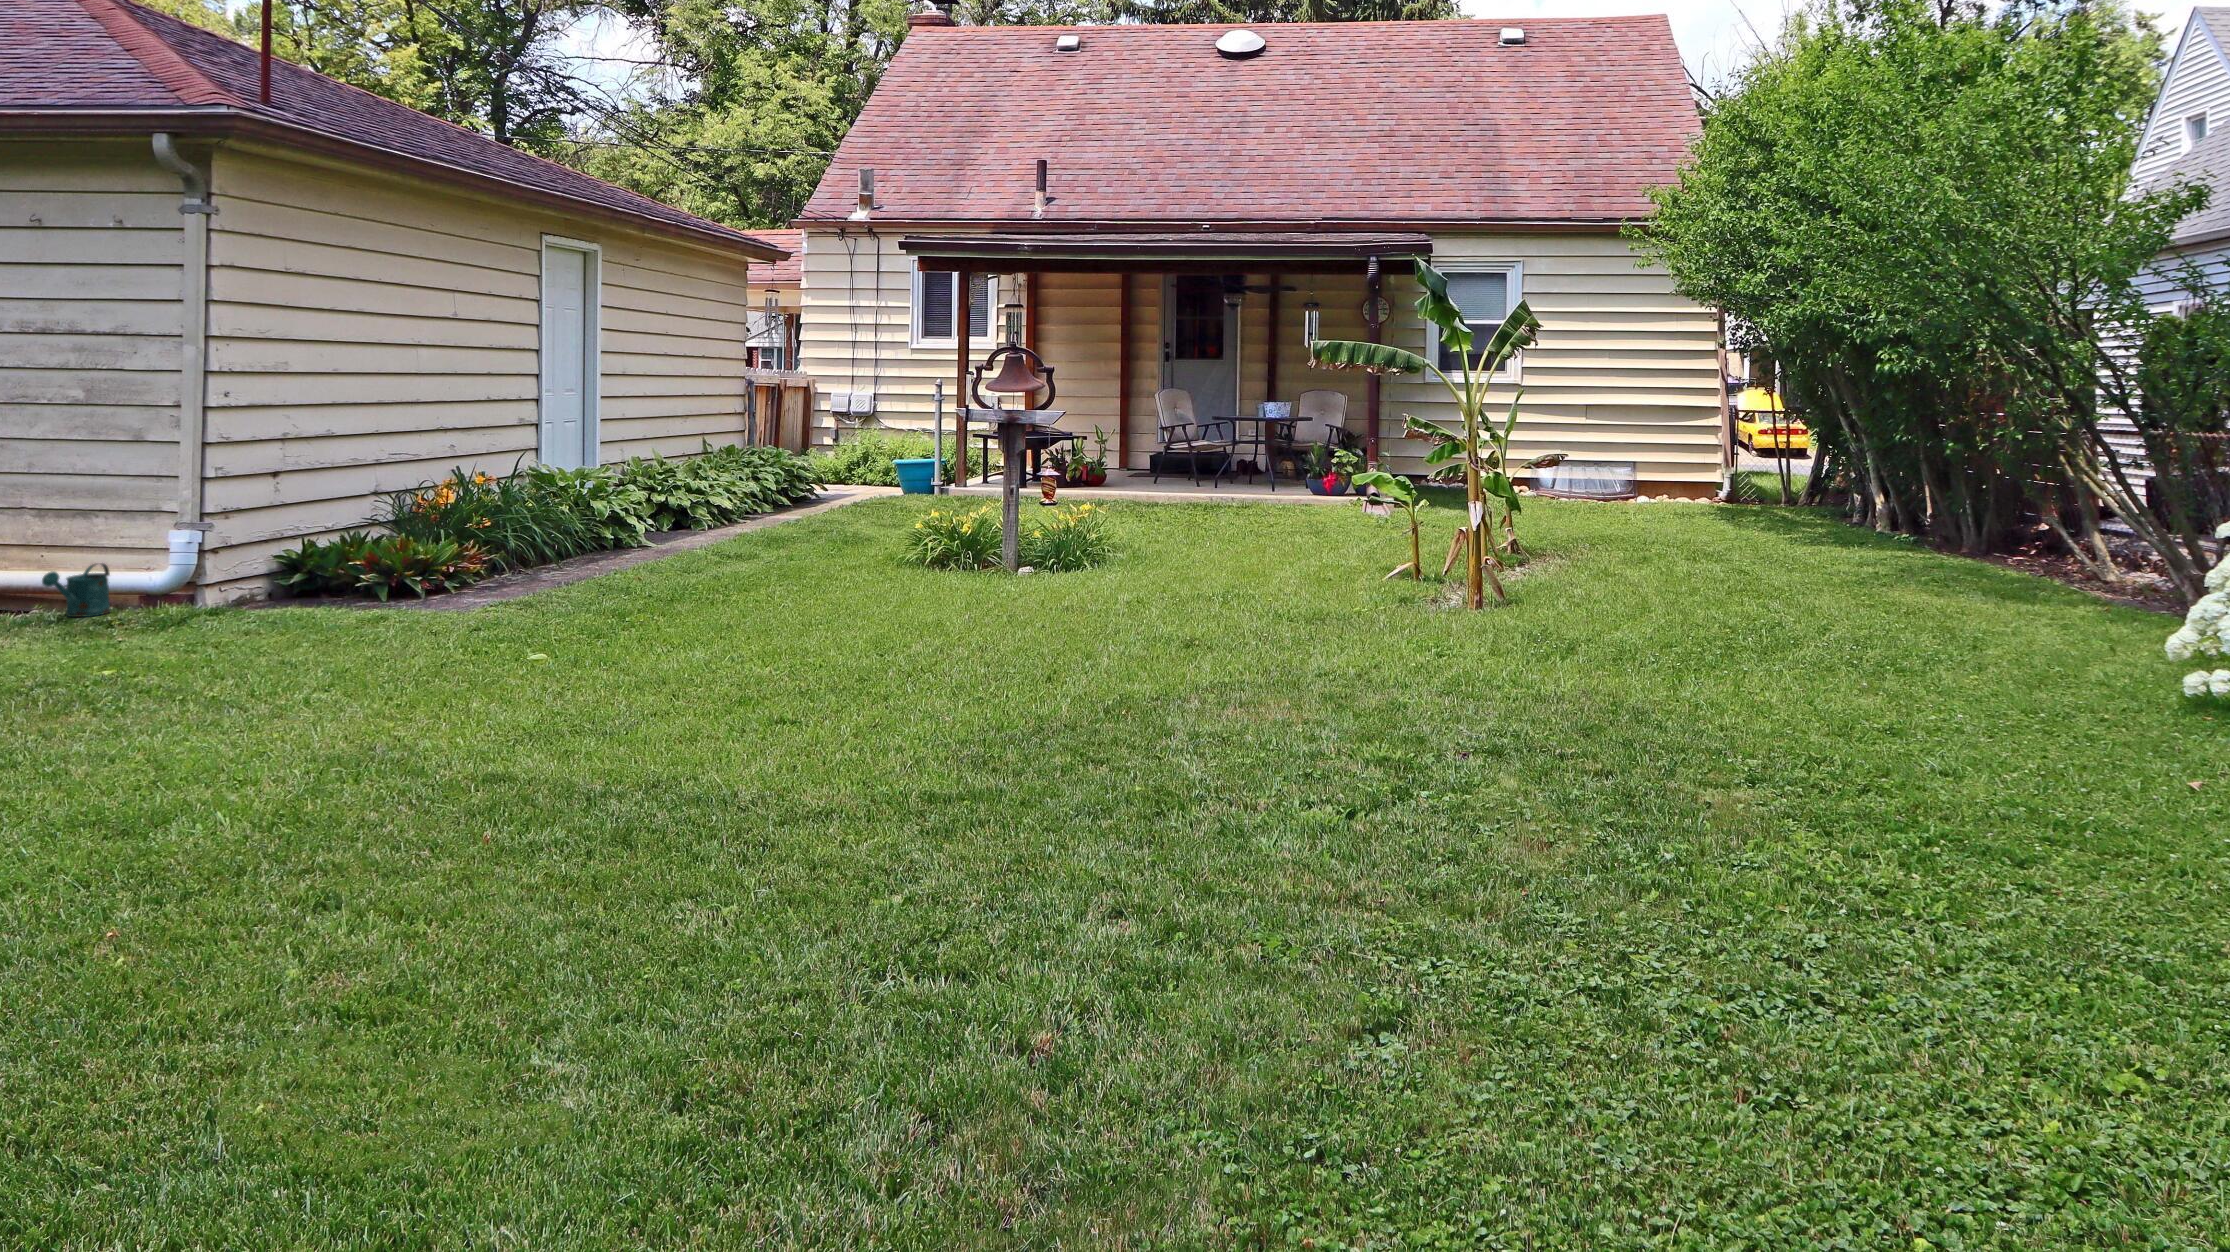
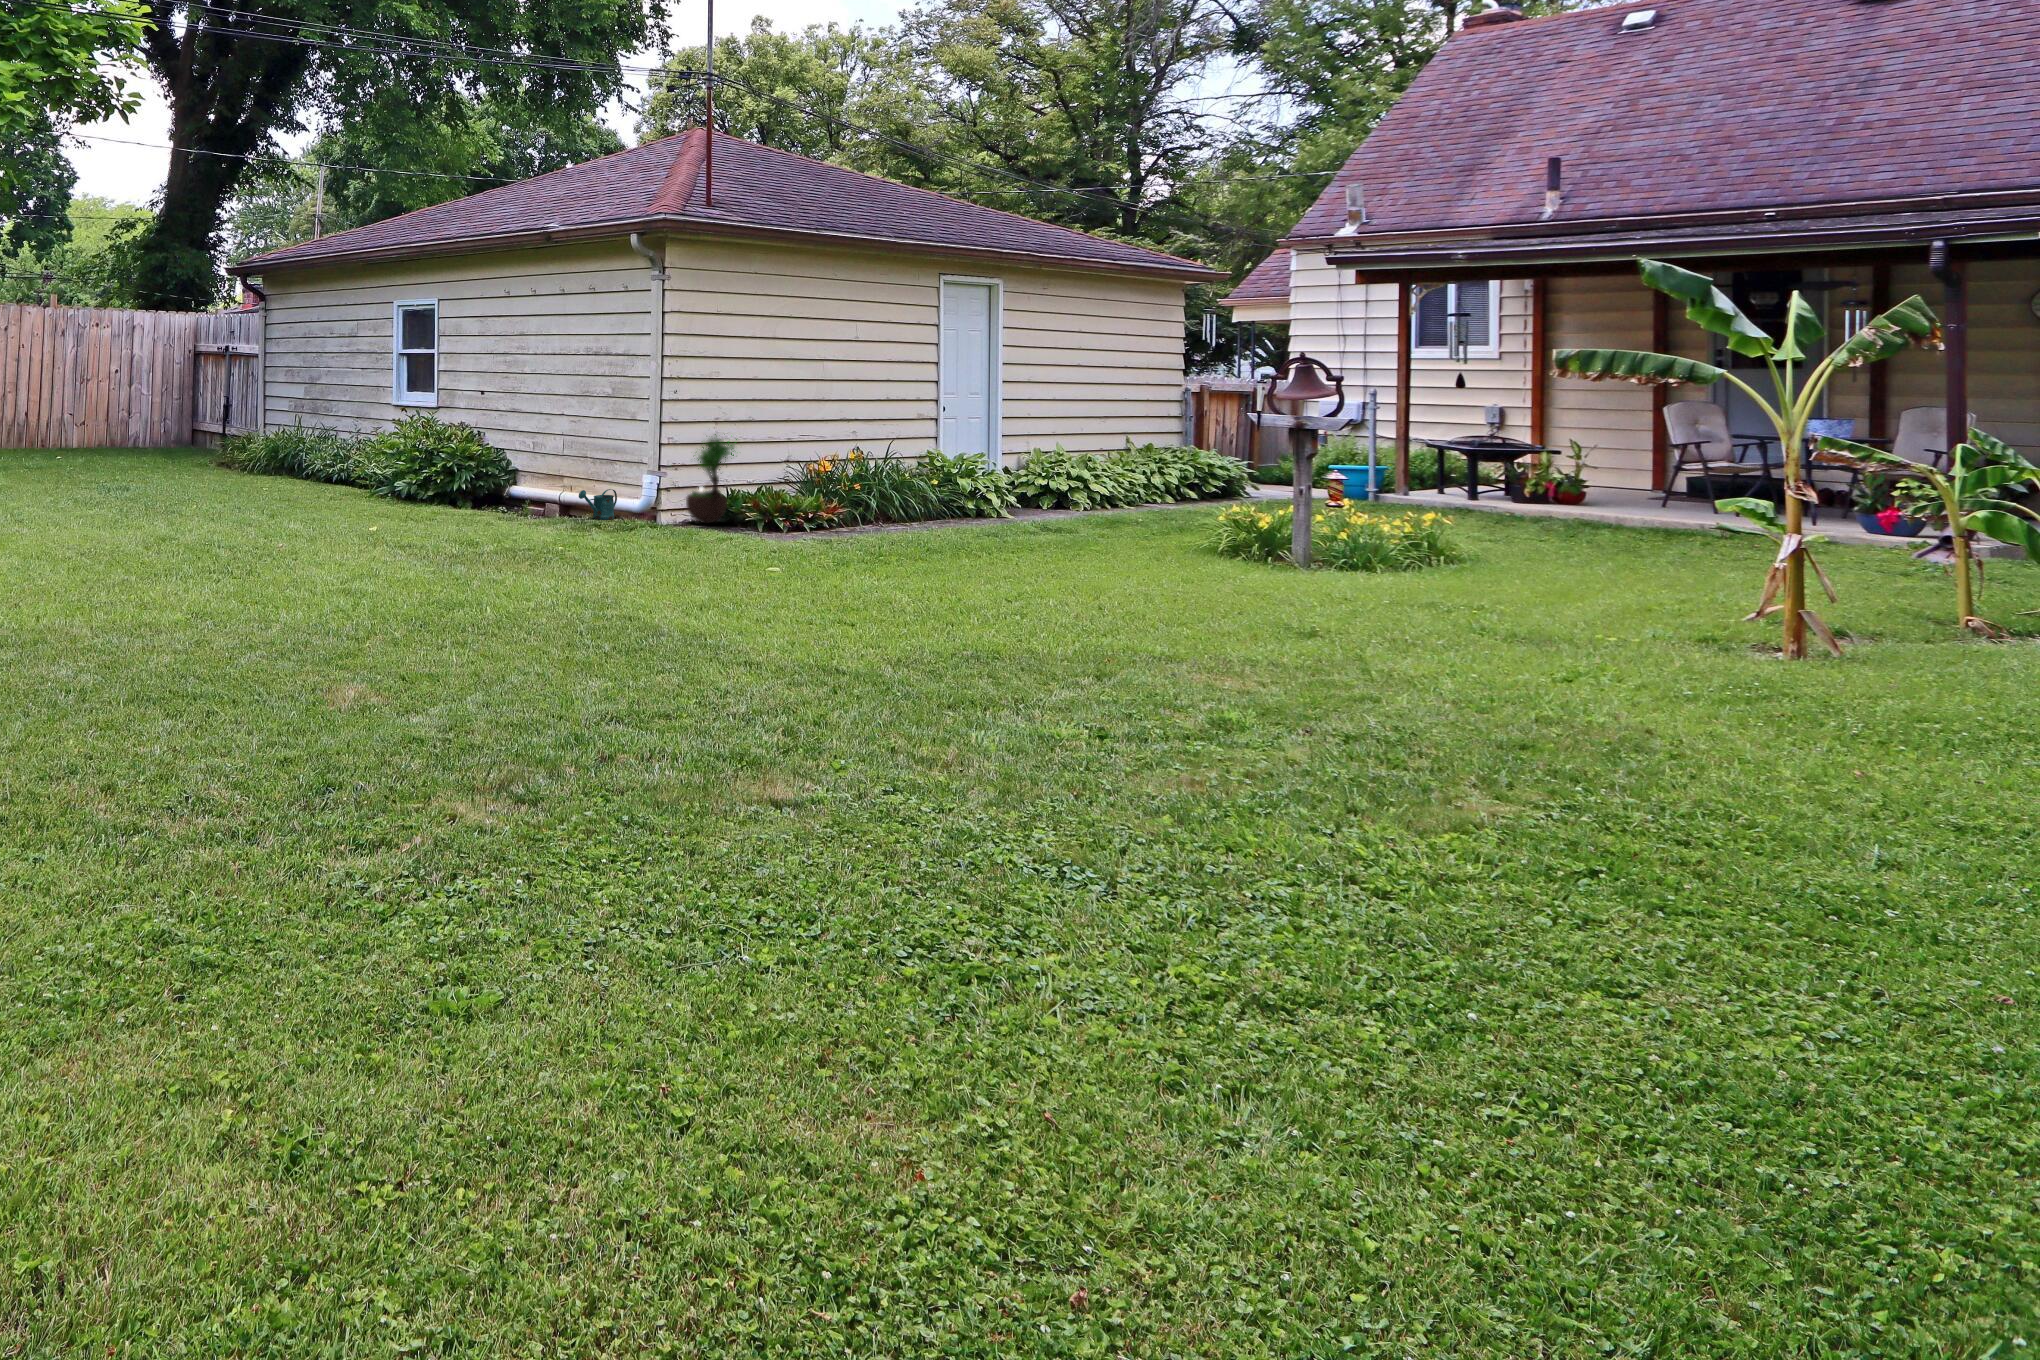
potted tree: none [254,451,352,598] -> present [686,434,737,523]

